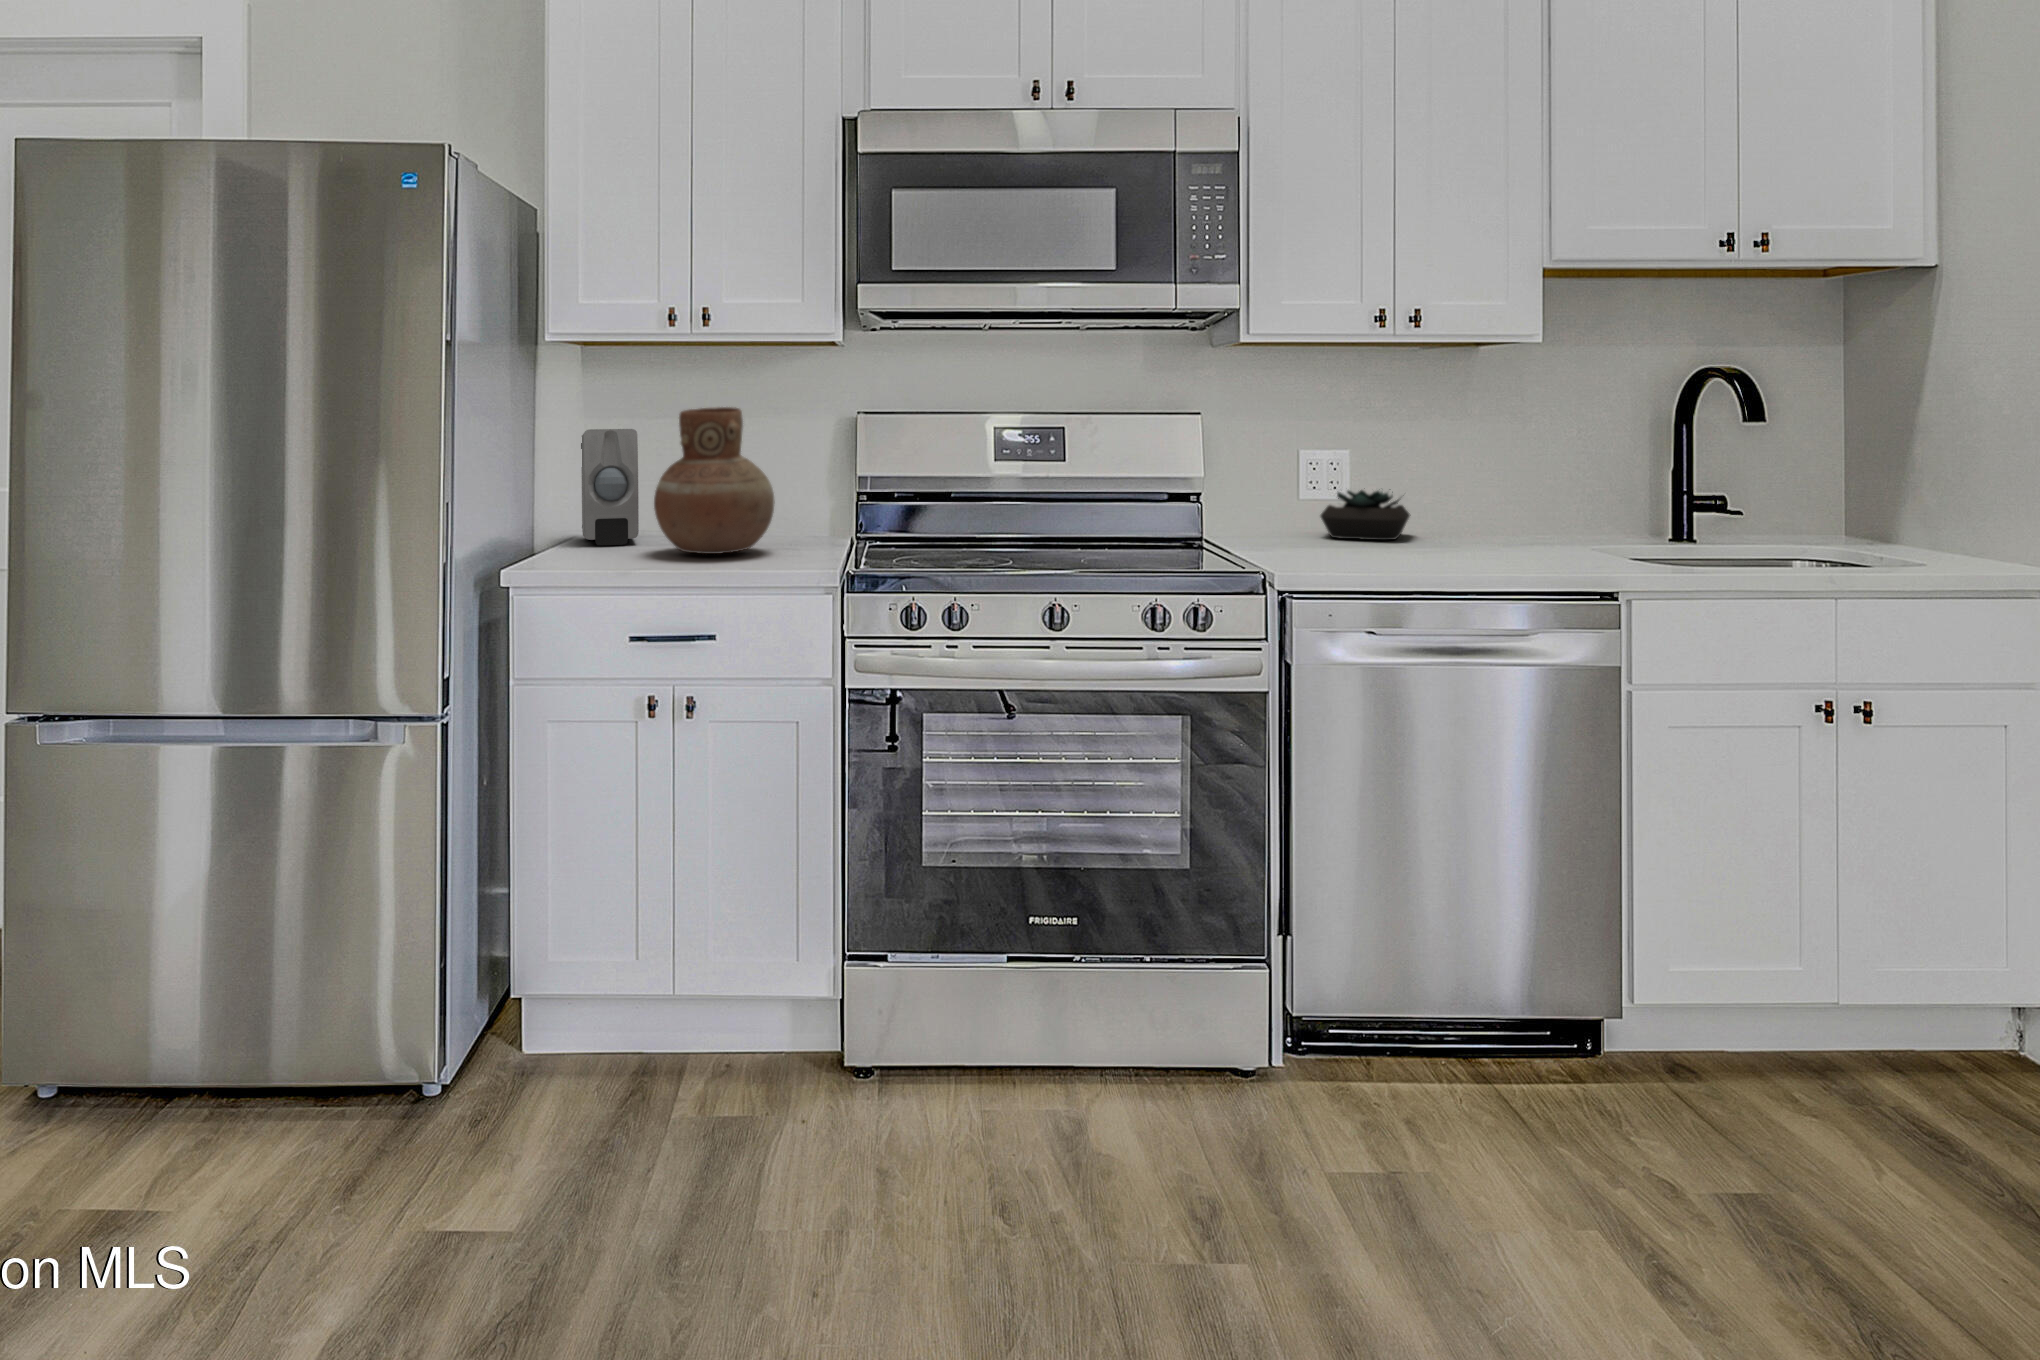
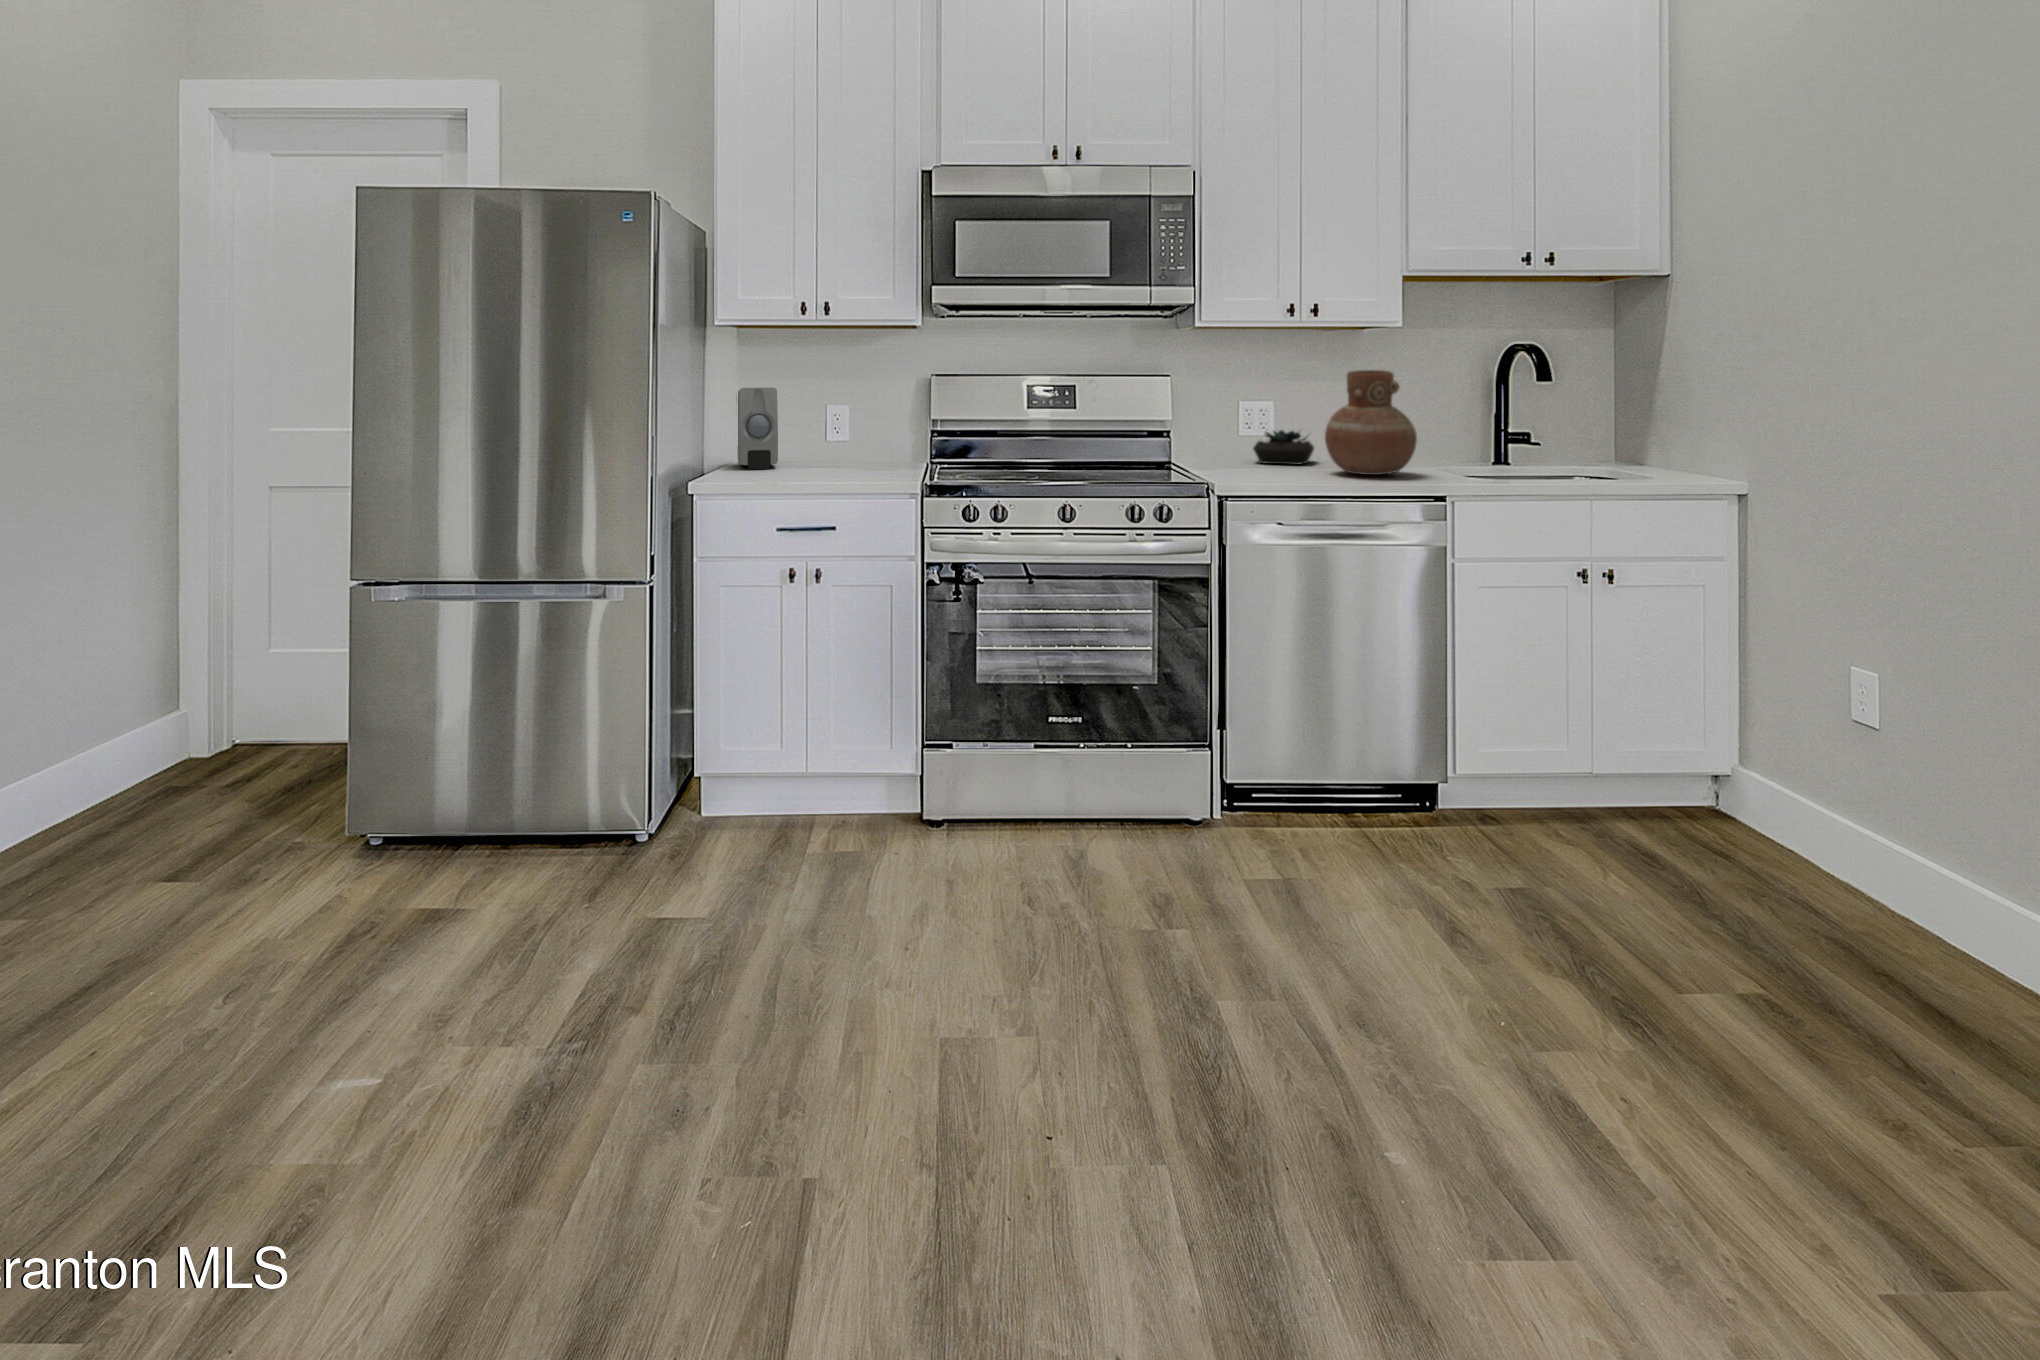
vase: present [654,407,775,554] -> present [1325,370,1417,475]

